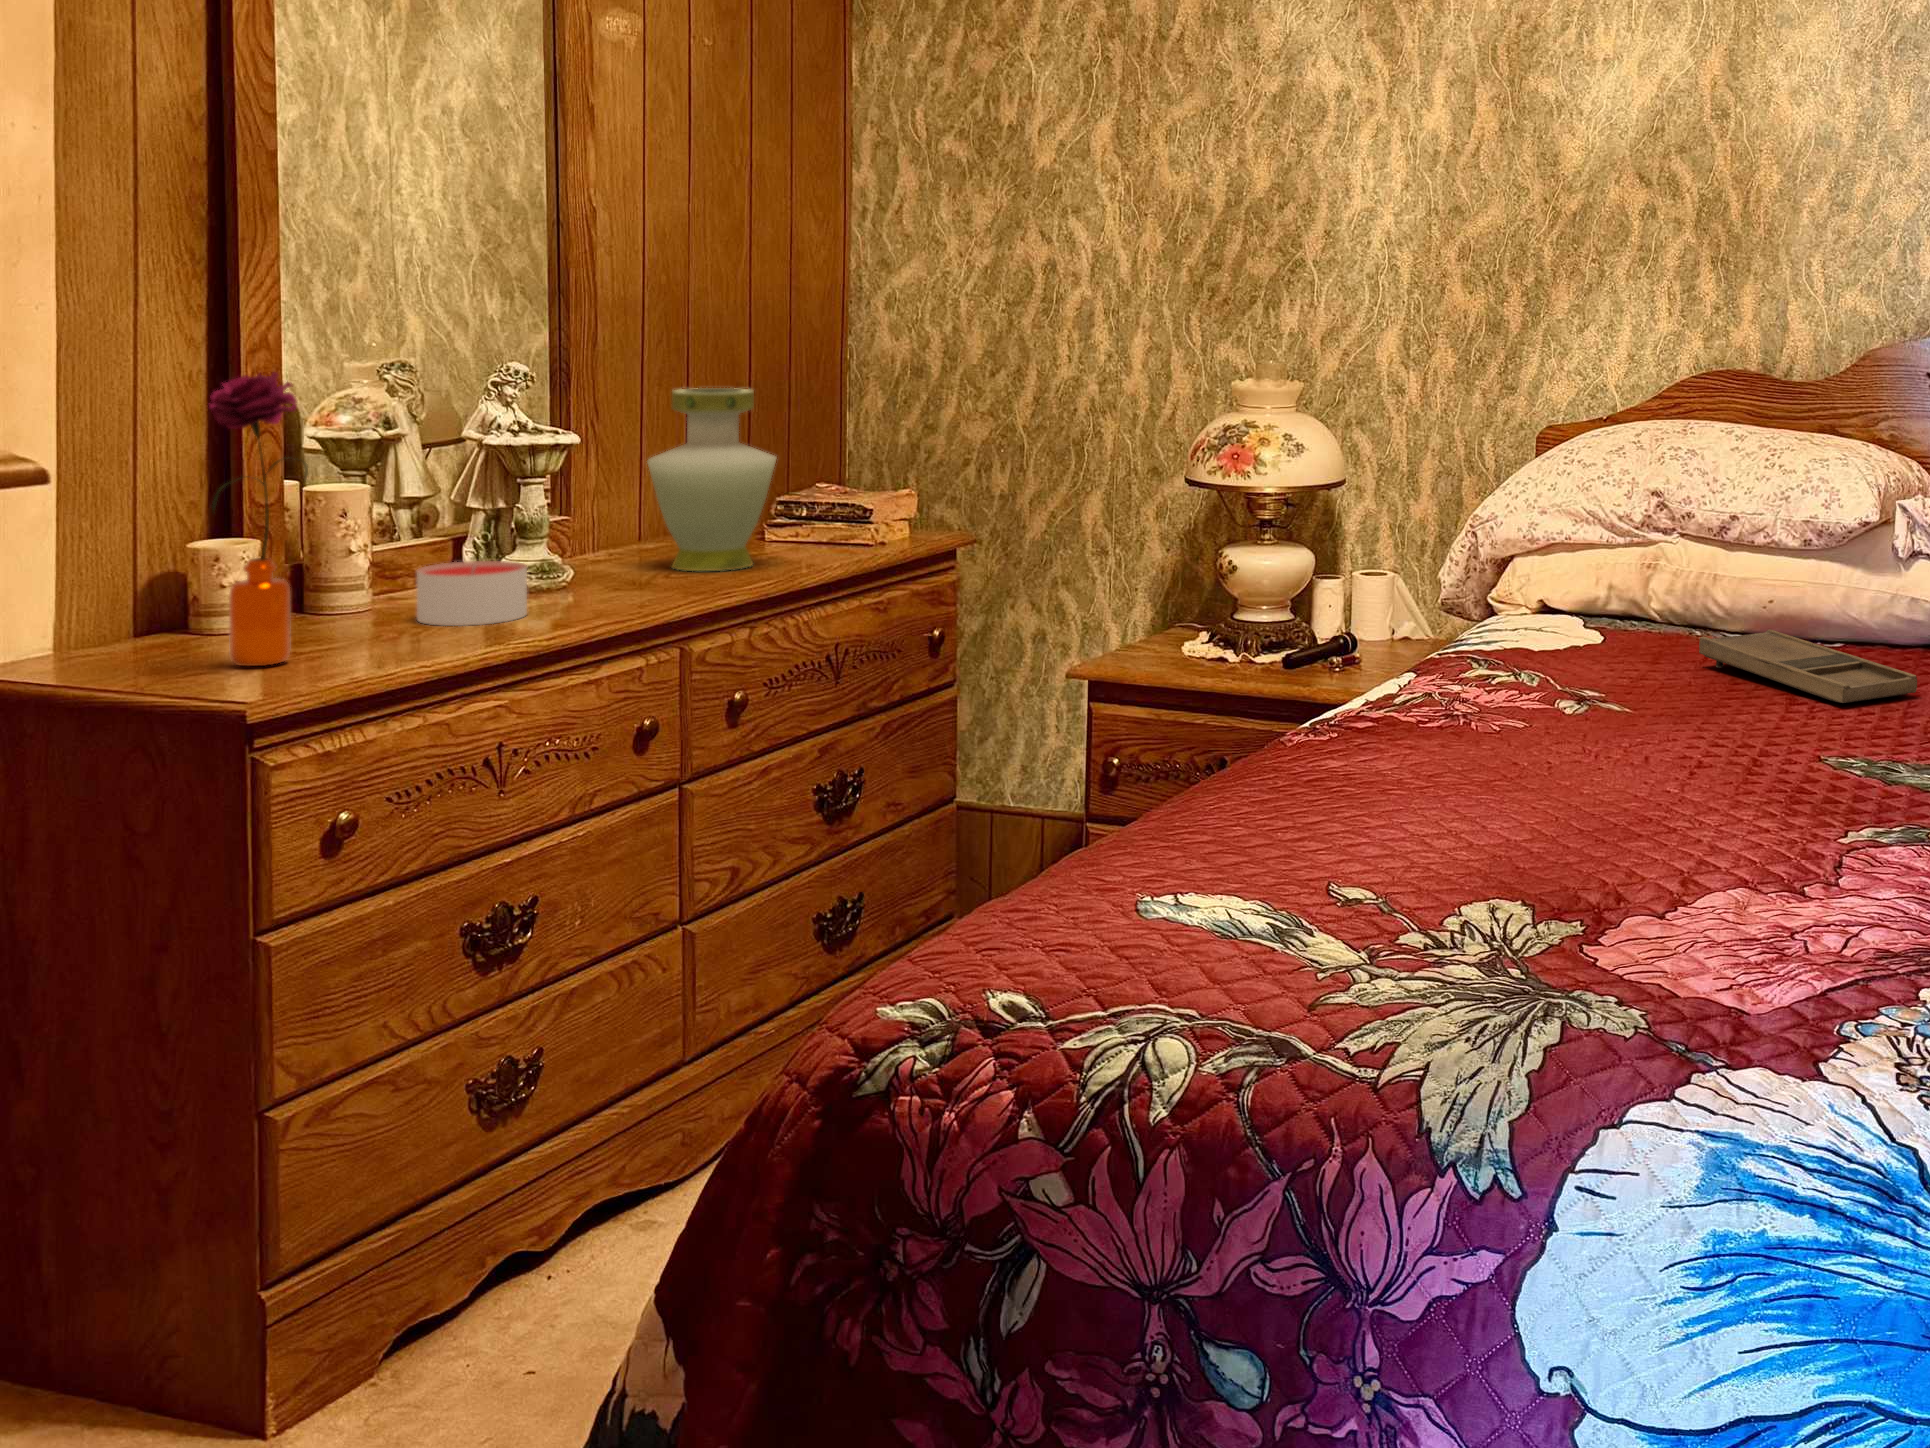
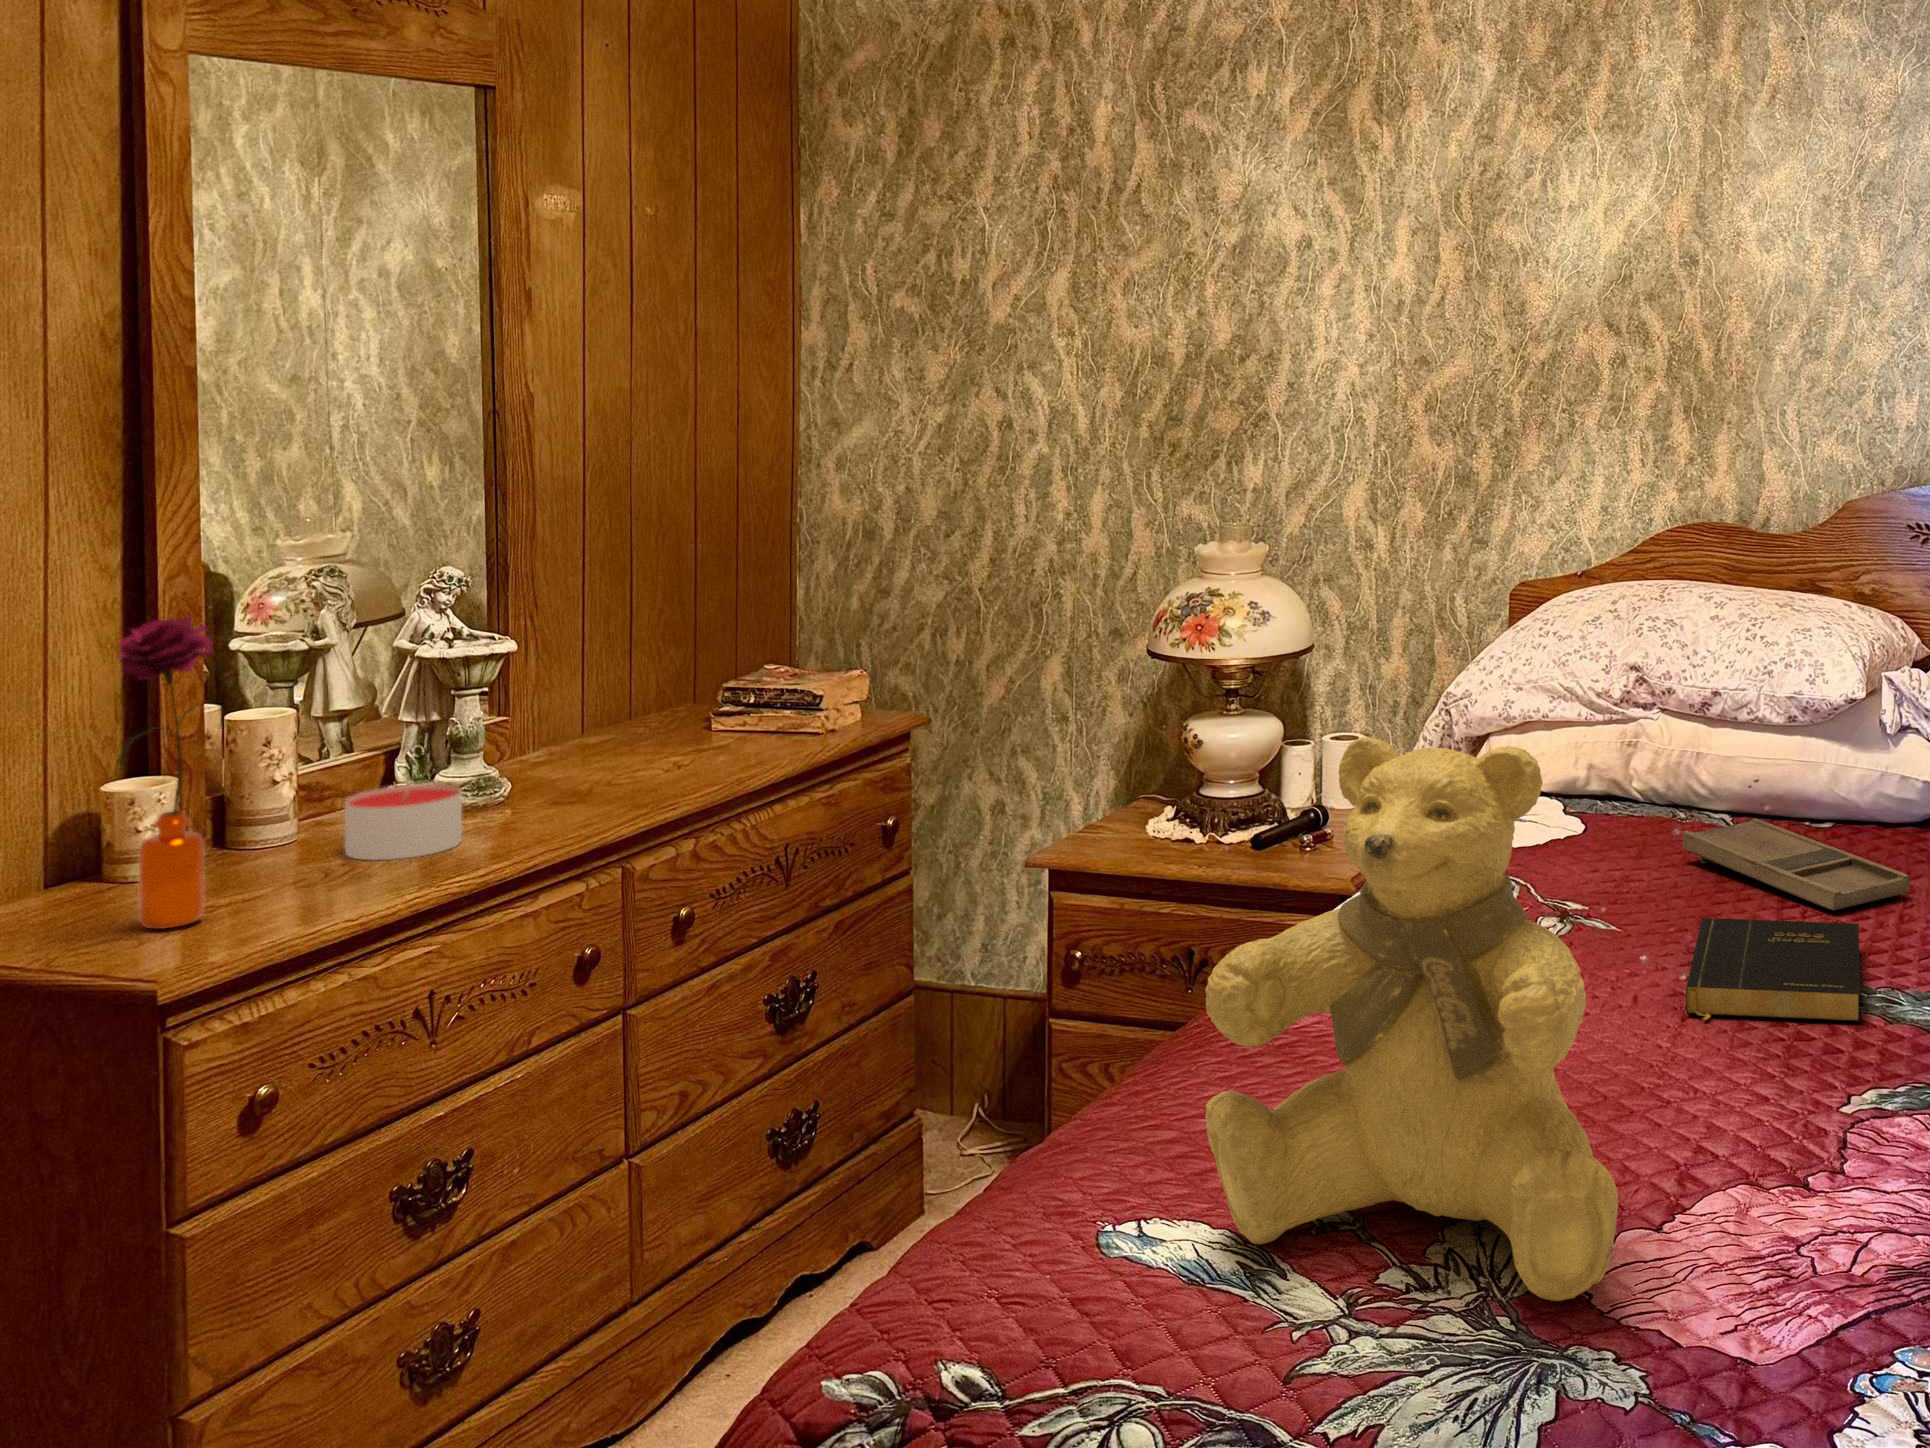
vase: present [648,388,776,571] -> none [592,576,728,771]
teddy bear: none [1241,461,1624,963] -> present [1205,737,1618,1301]
book: none [1696,700,1865,782] -> present [1686,918,1861,1022]

